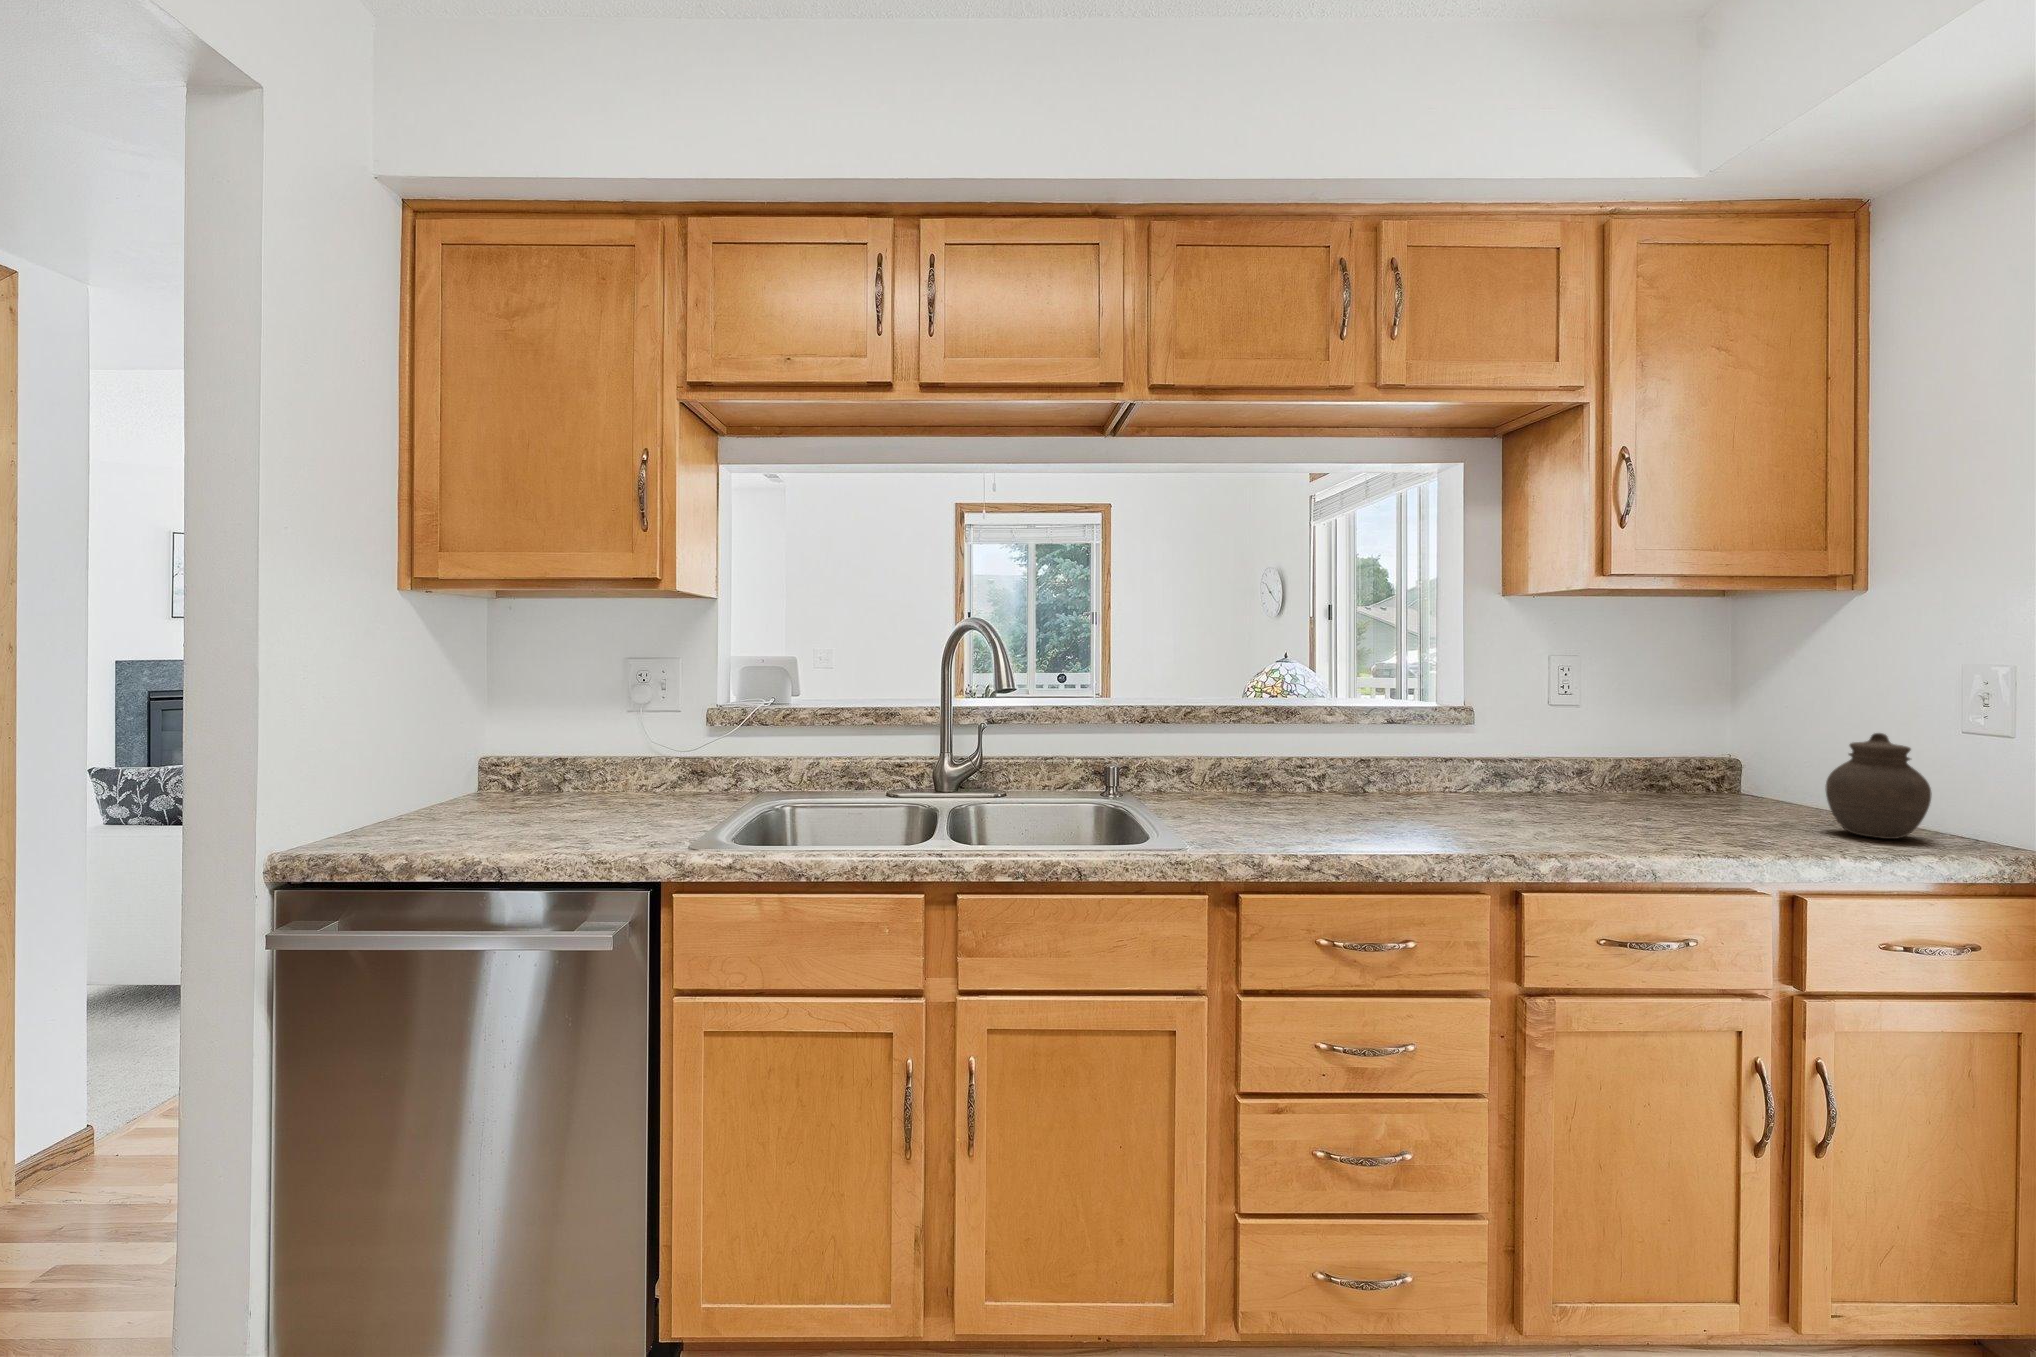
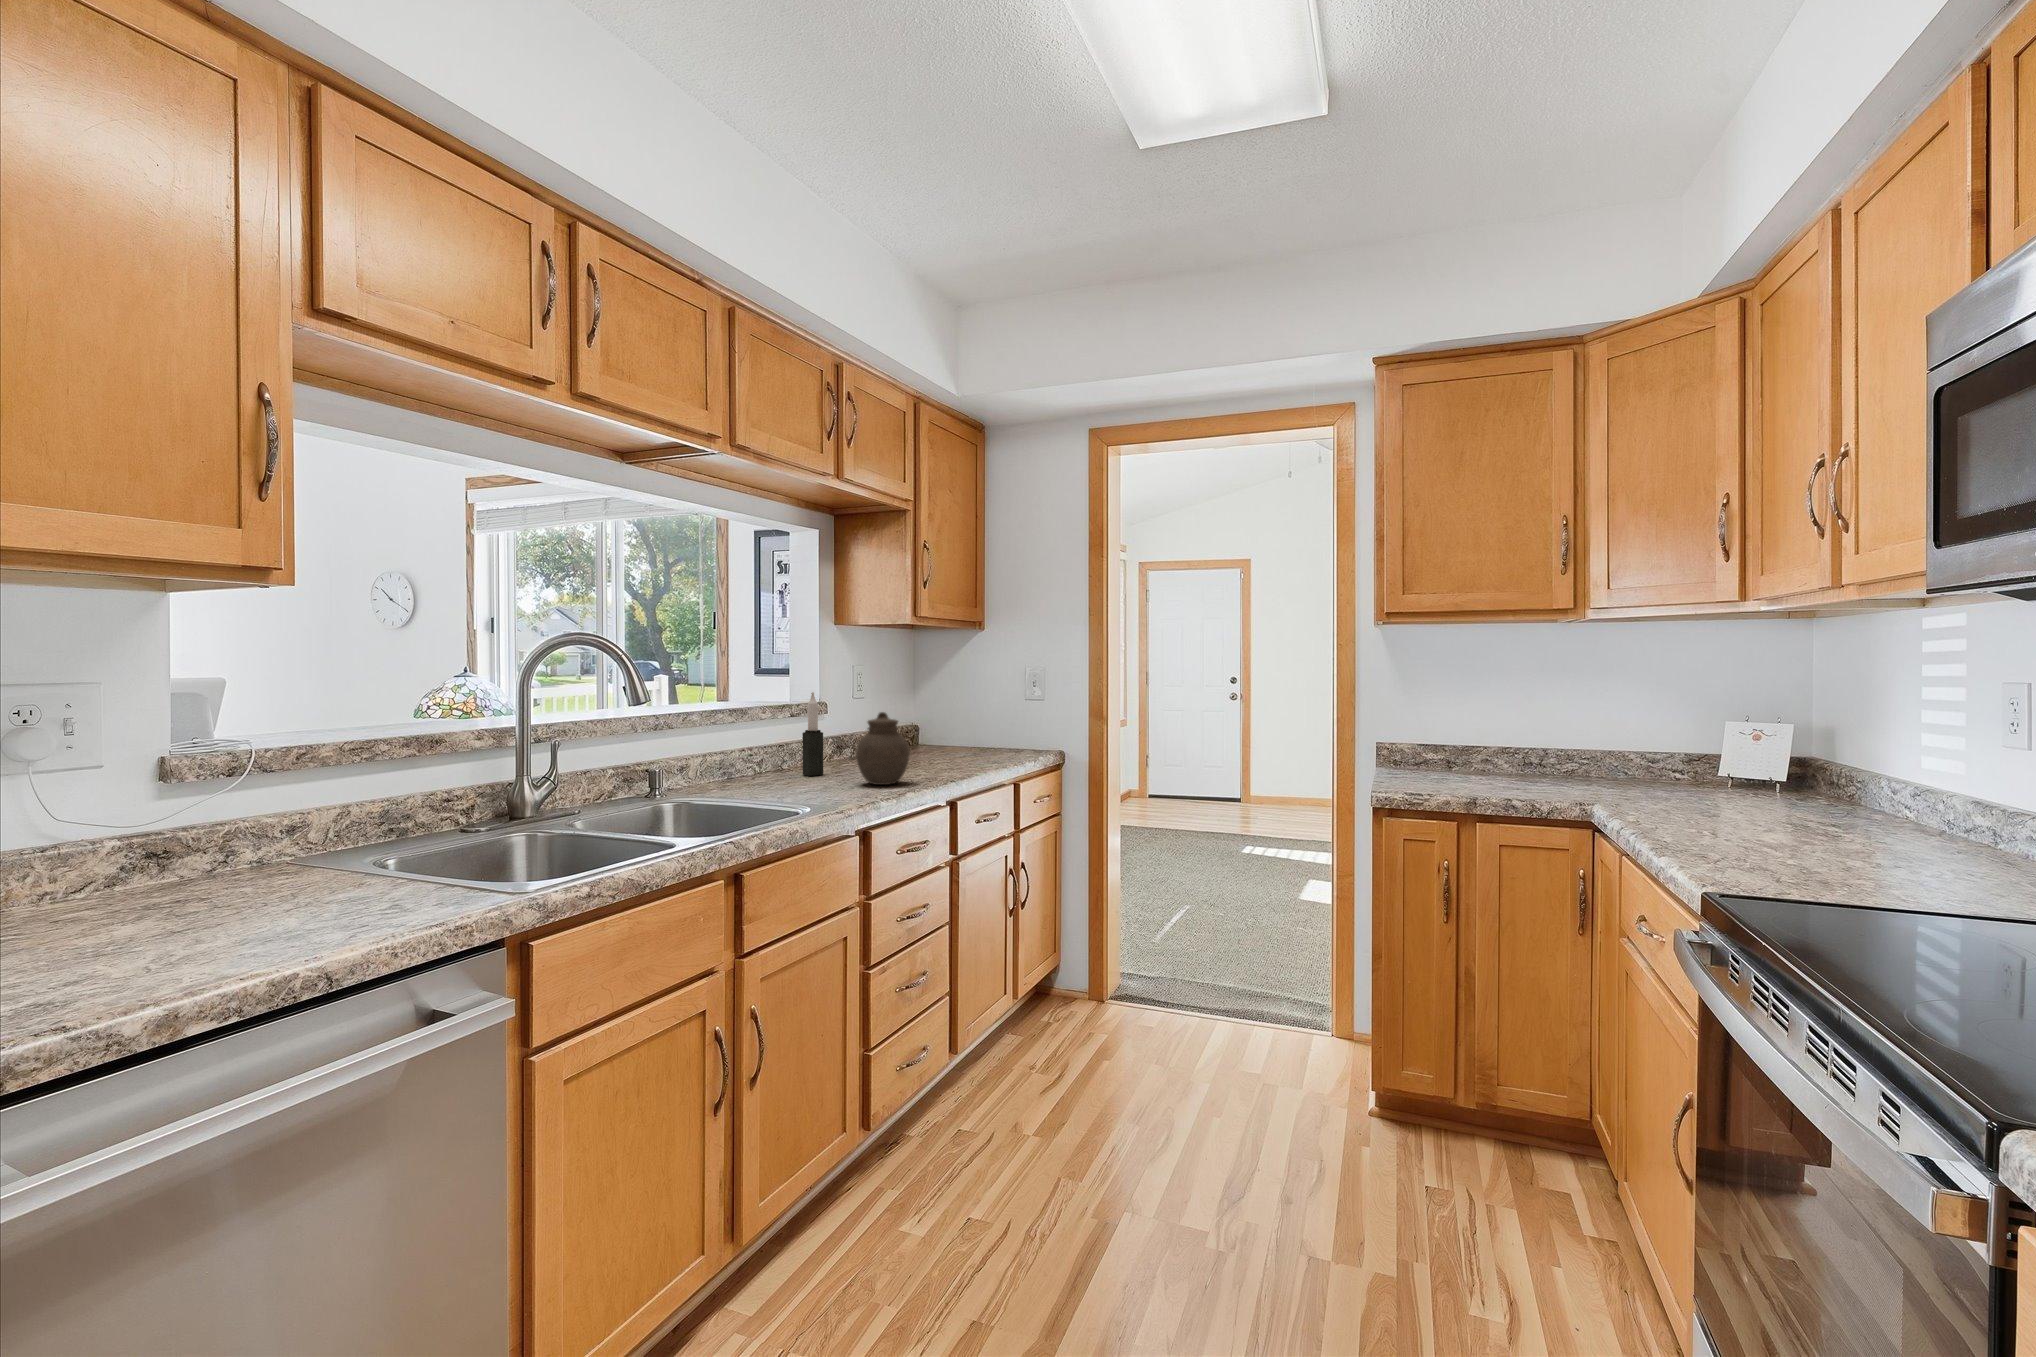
candle: none [1771,697,1808,809] -> present [802,692,823,776]

